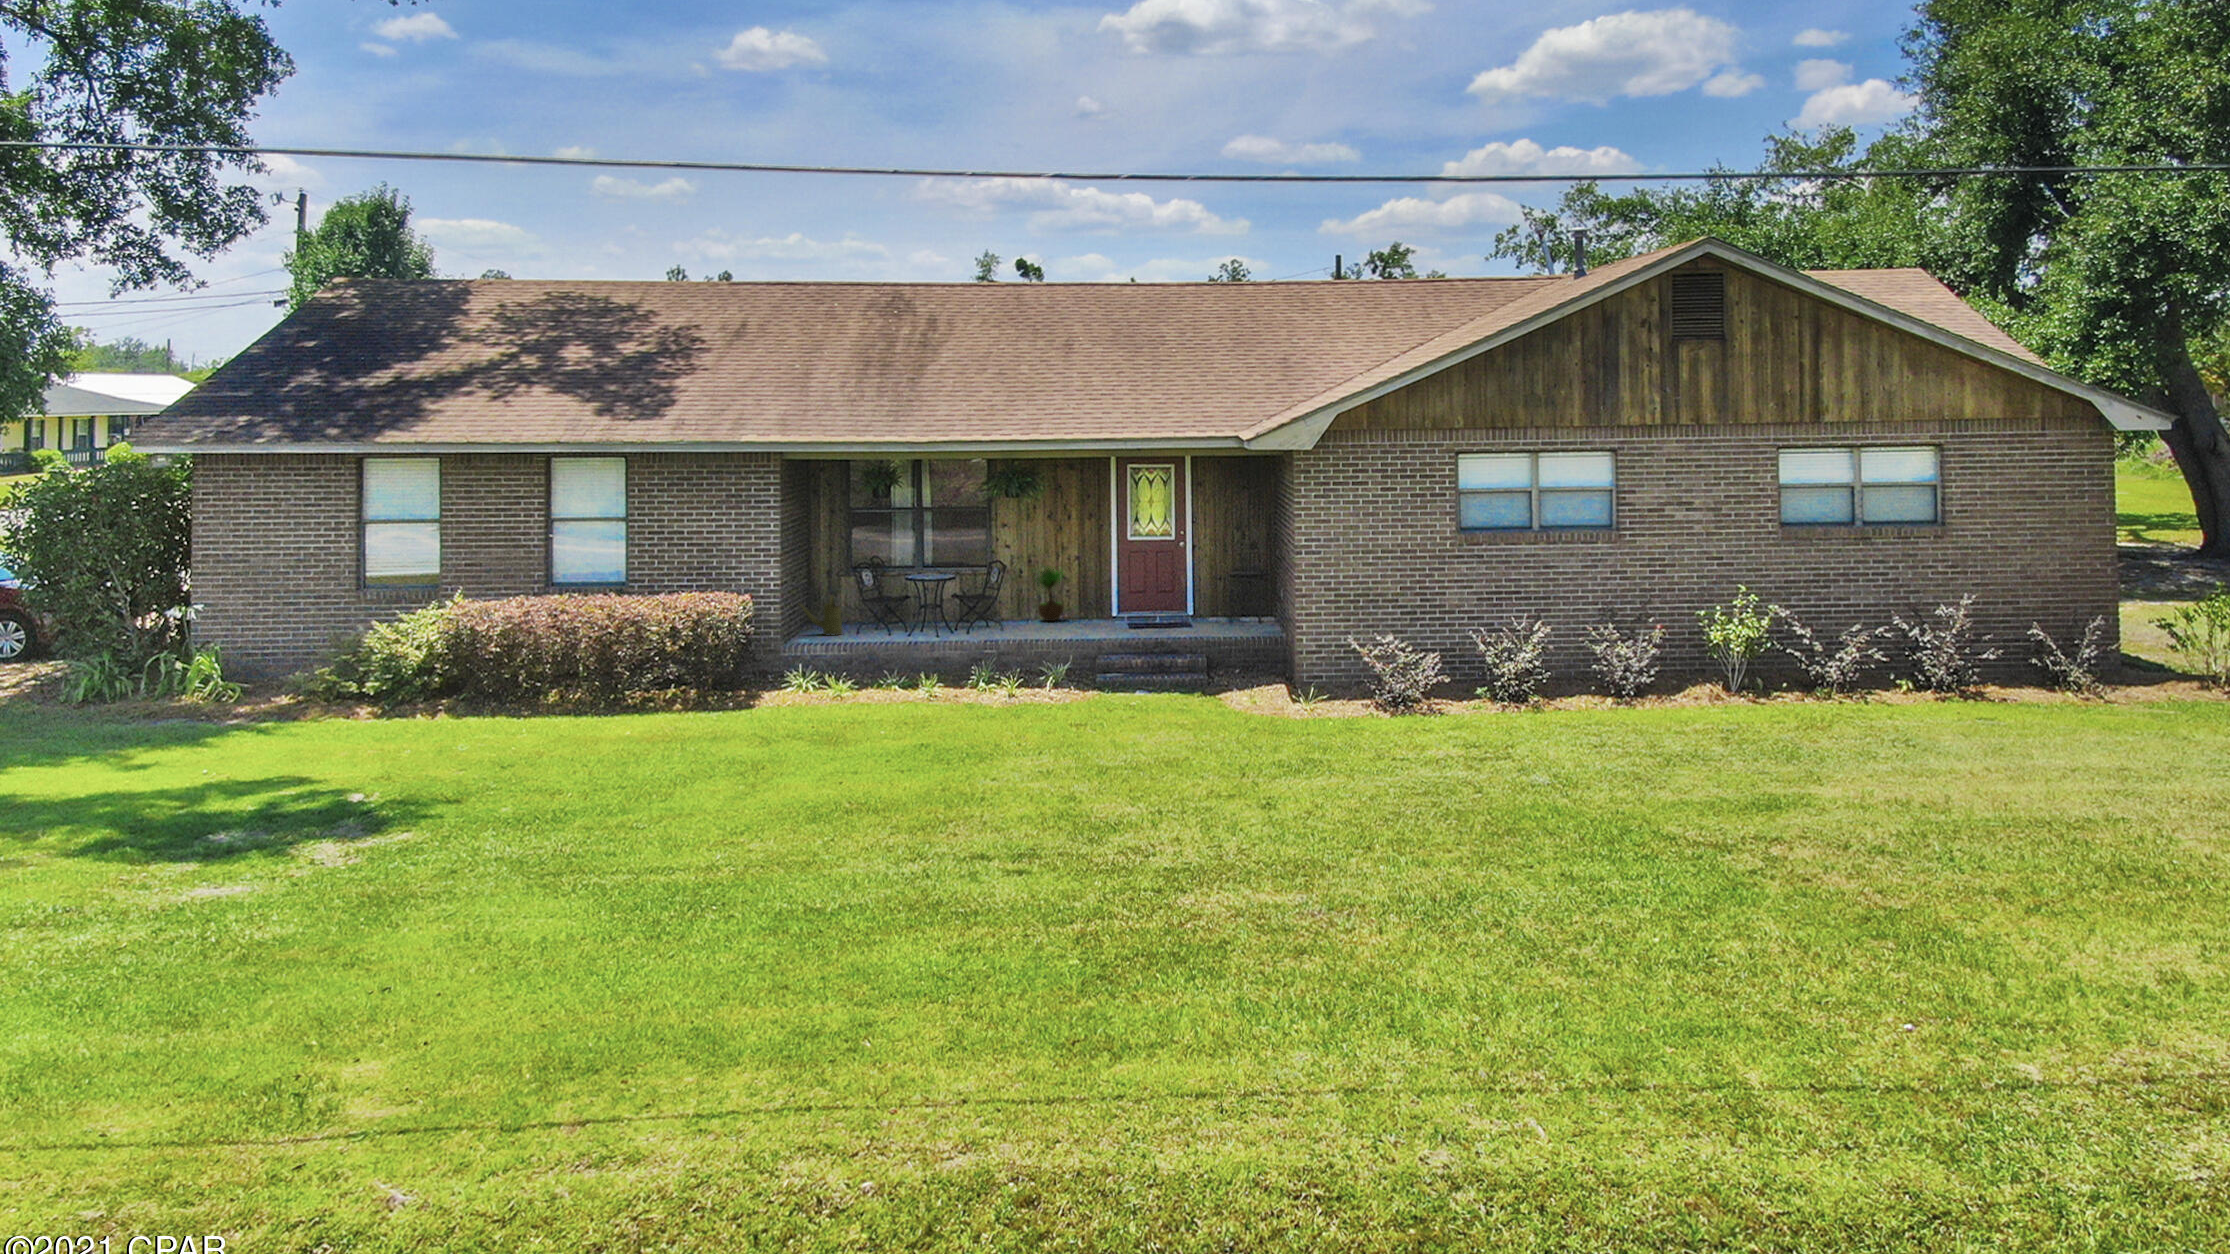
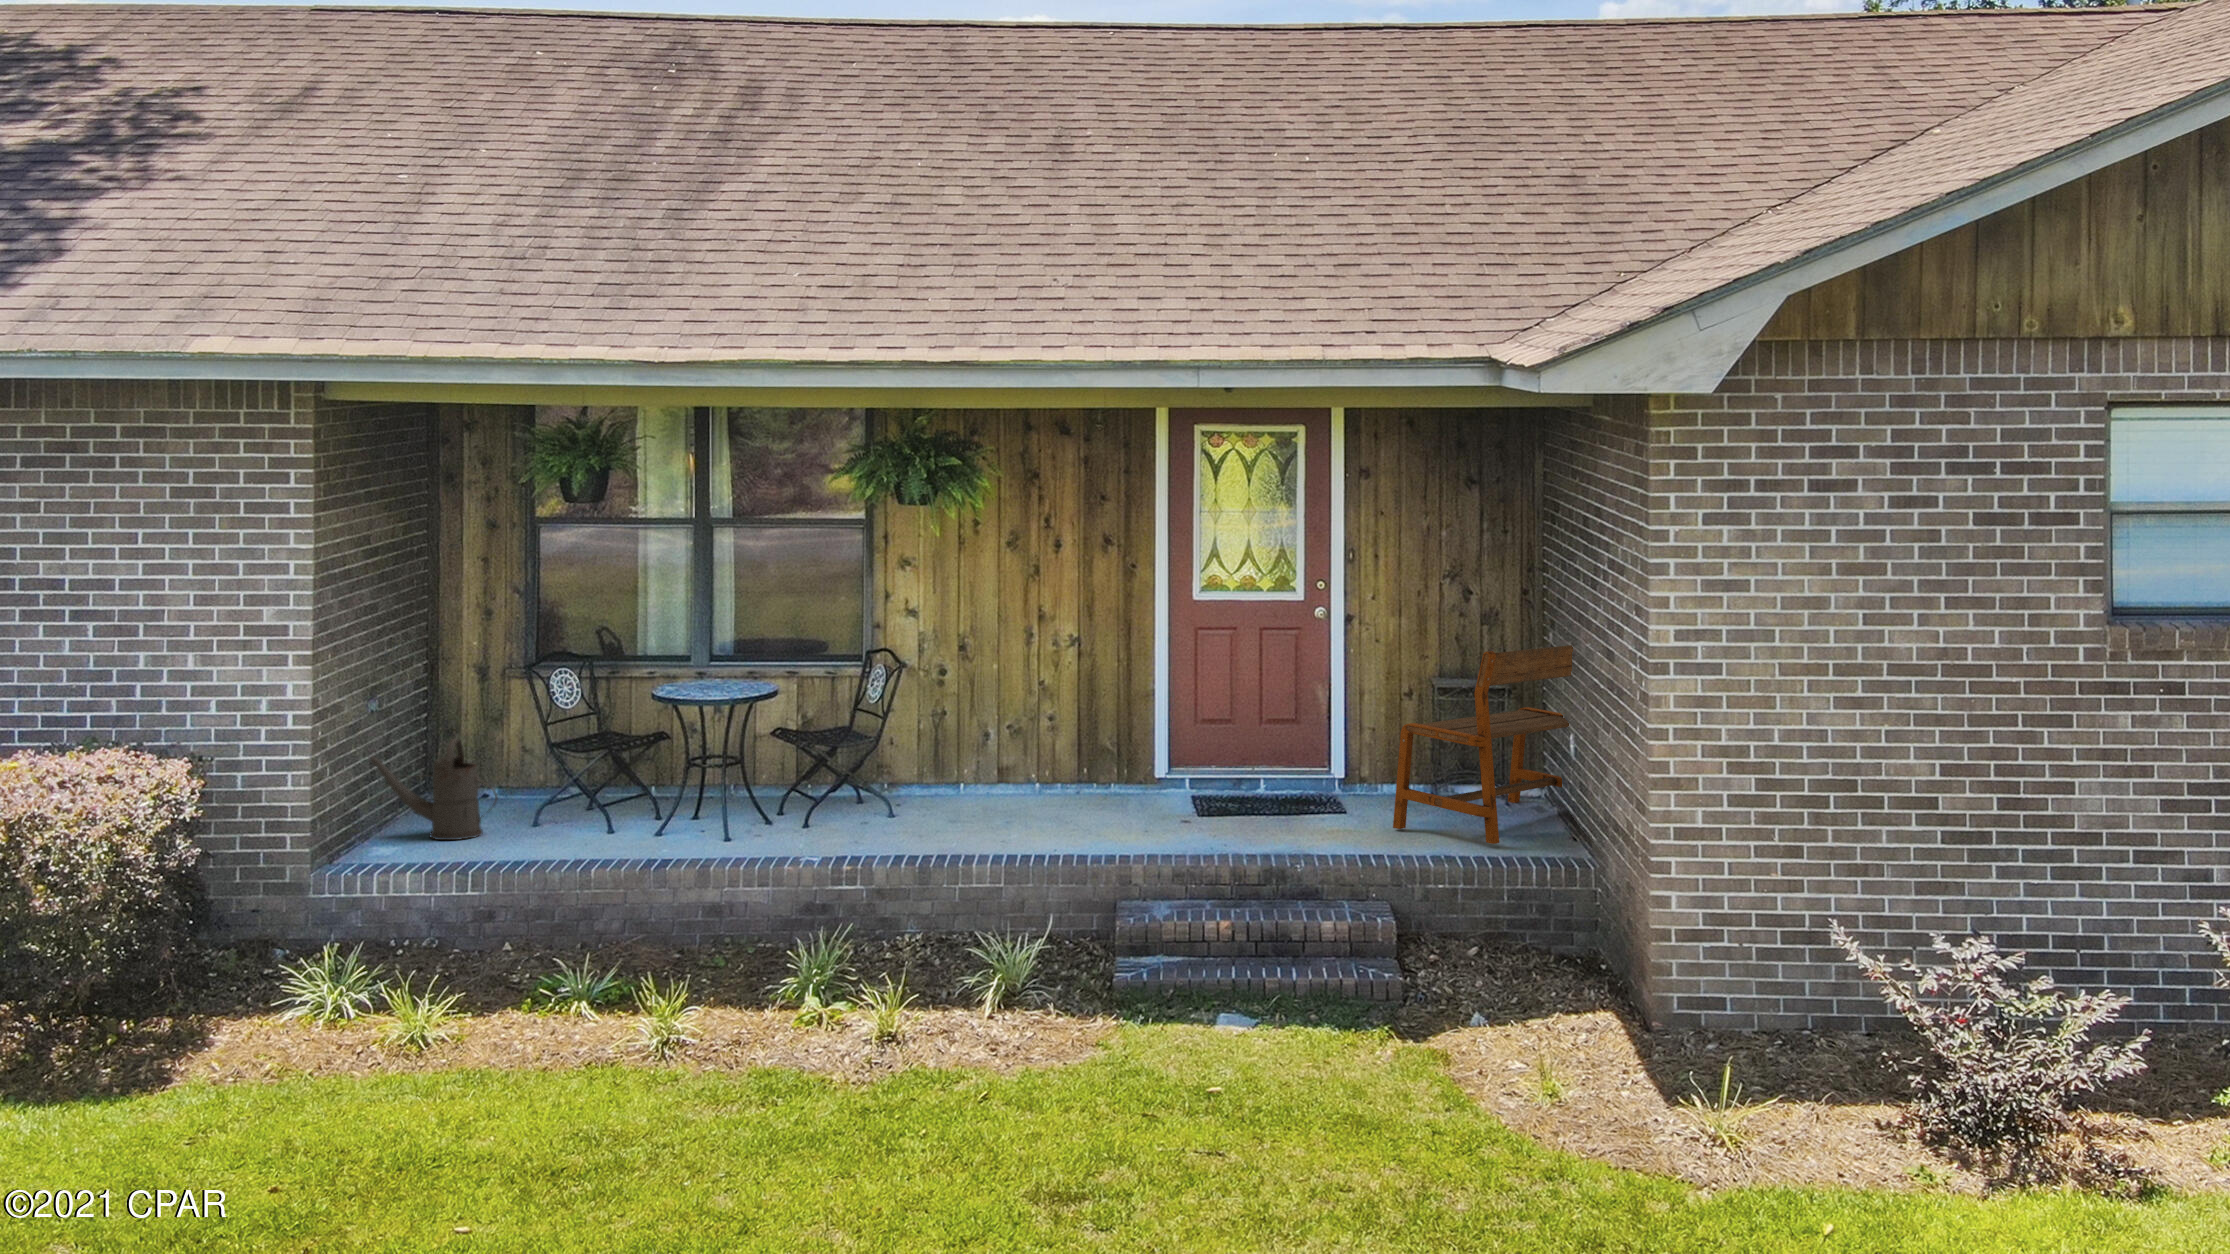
bench: none [1209,553,1292,629] -> present [1393,645,1573,844]
potted tree: present [1035,567,1063,621] -> none [956,652,1041,794]

